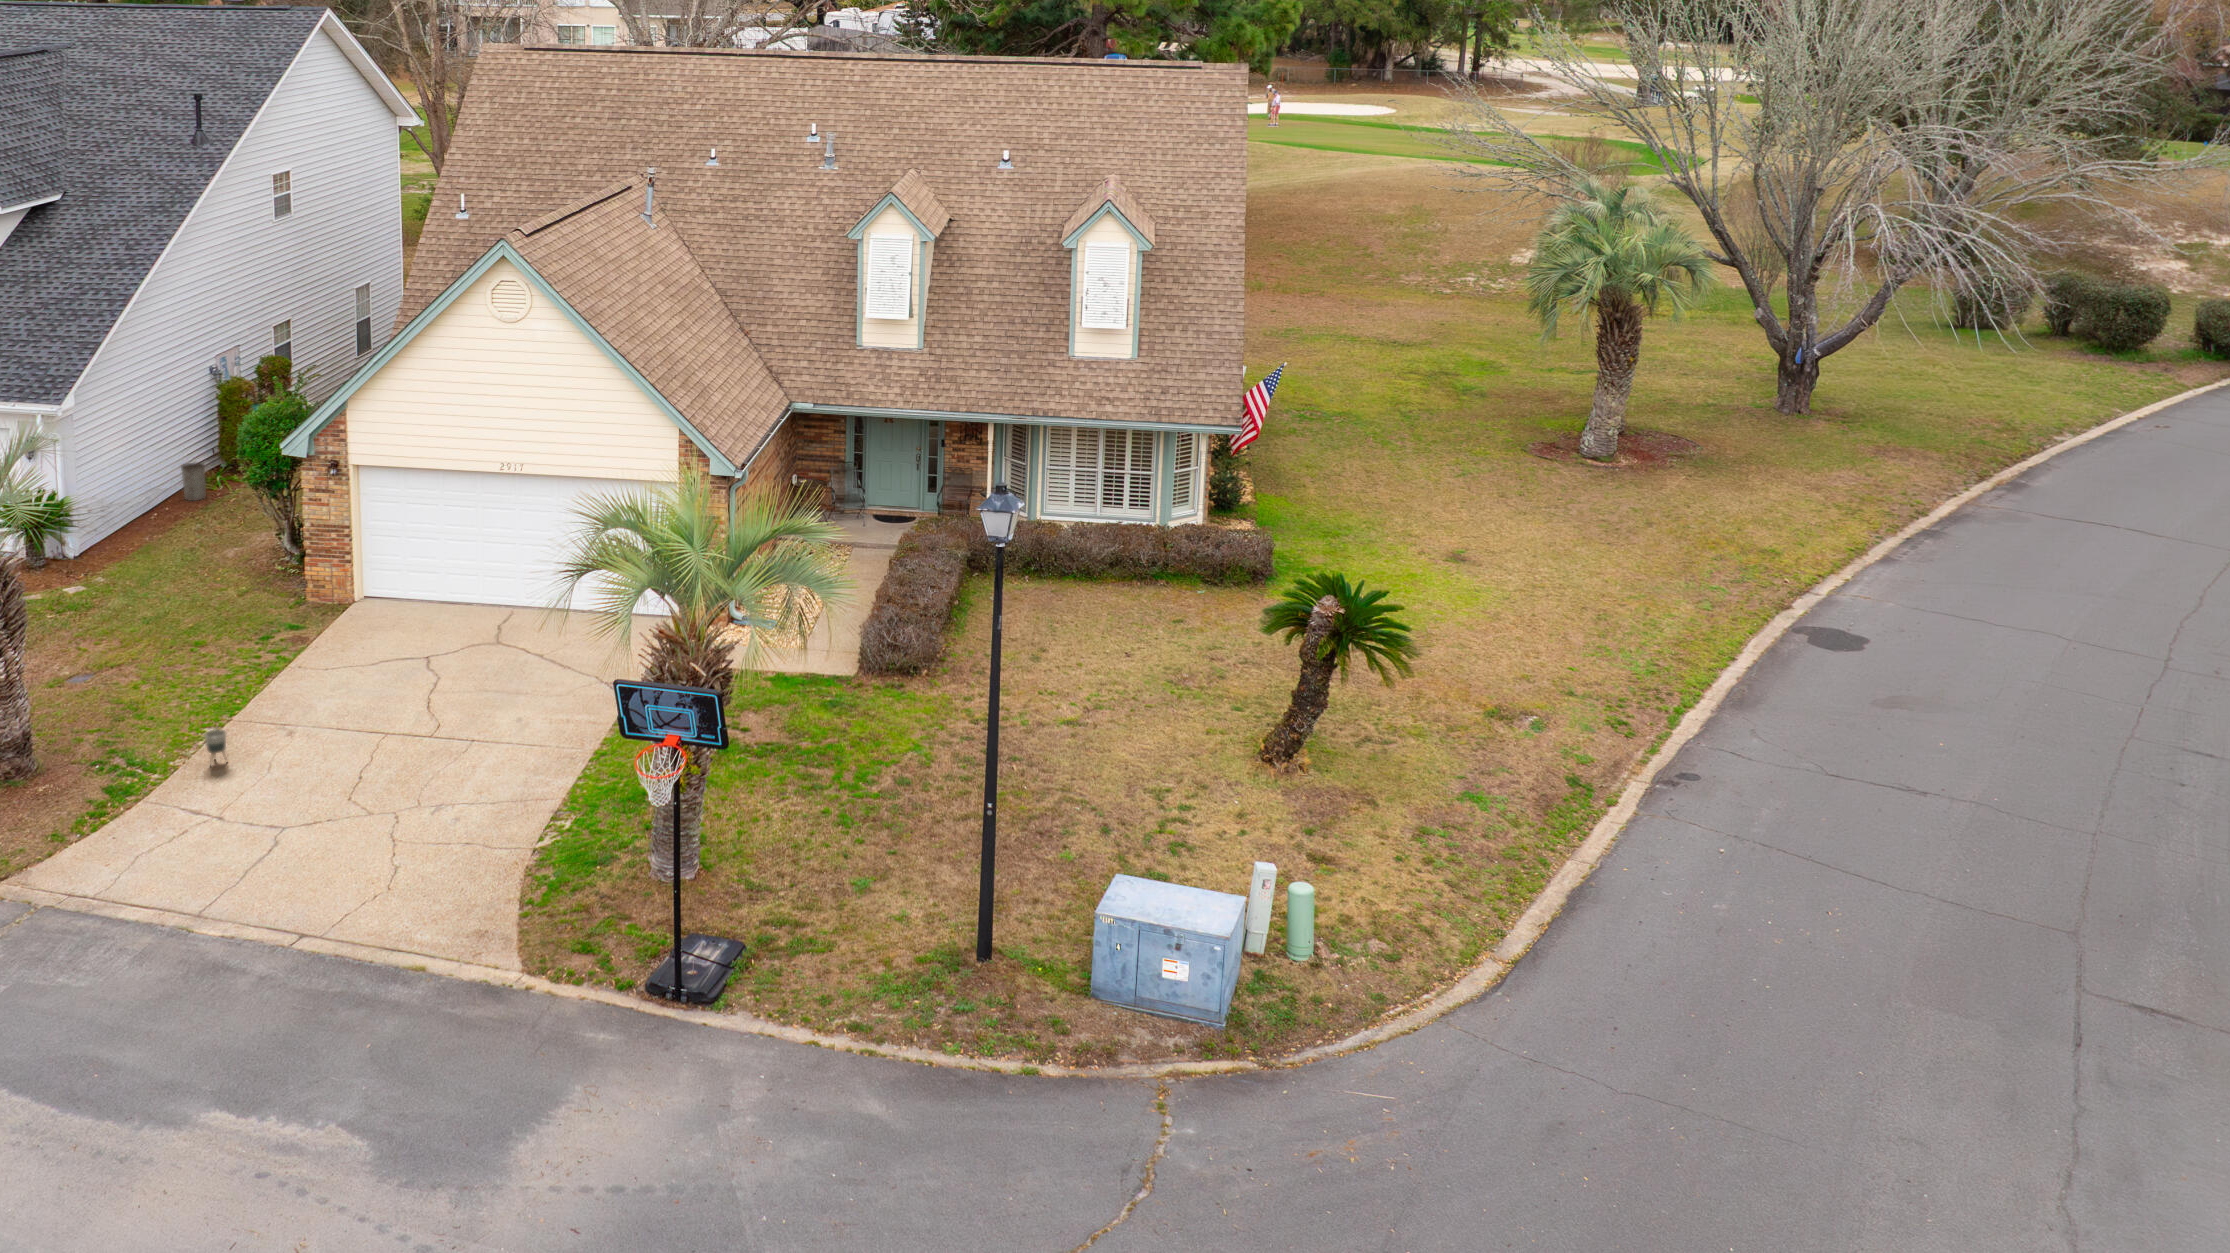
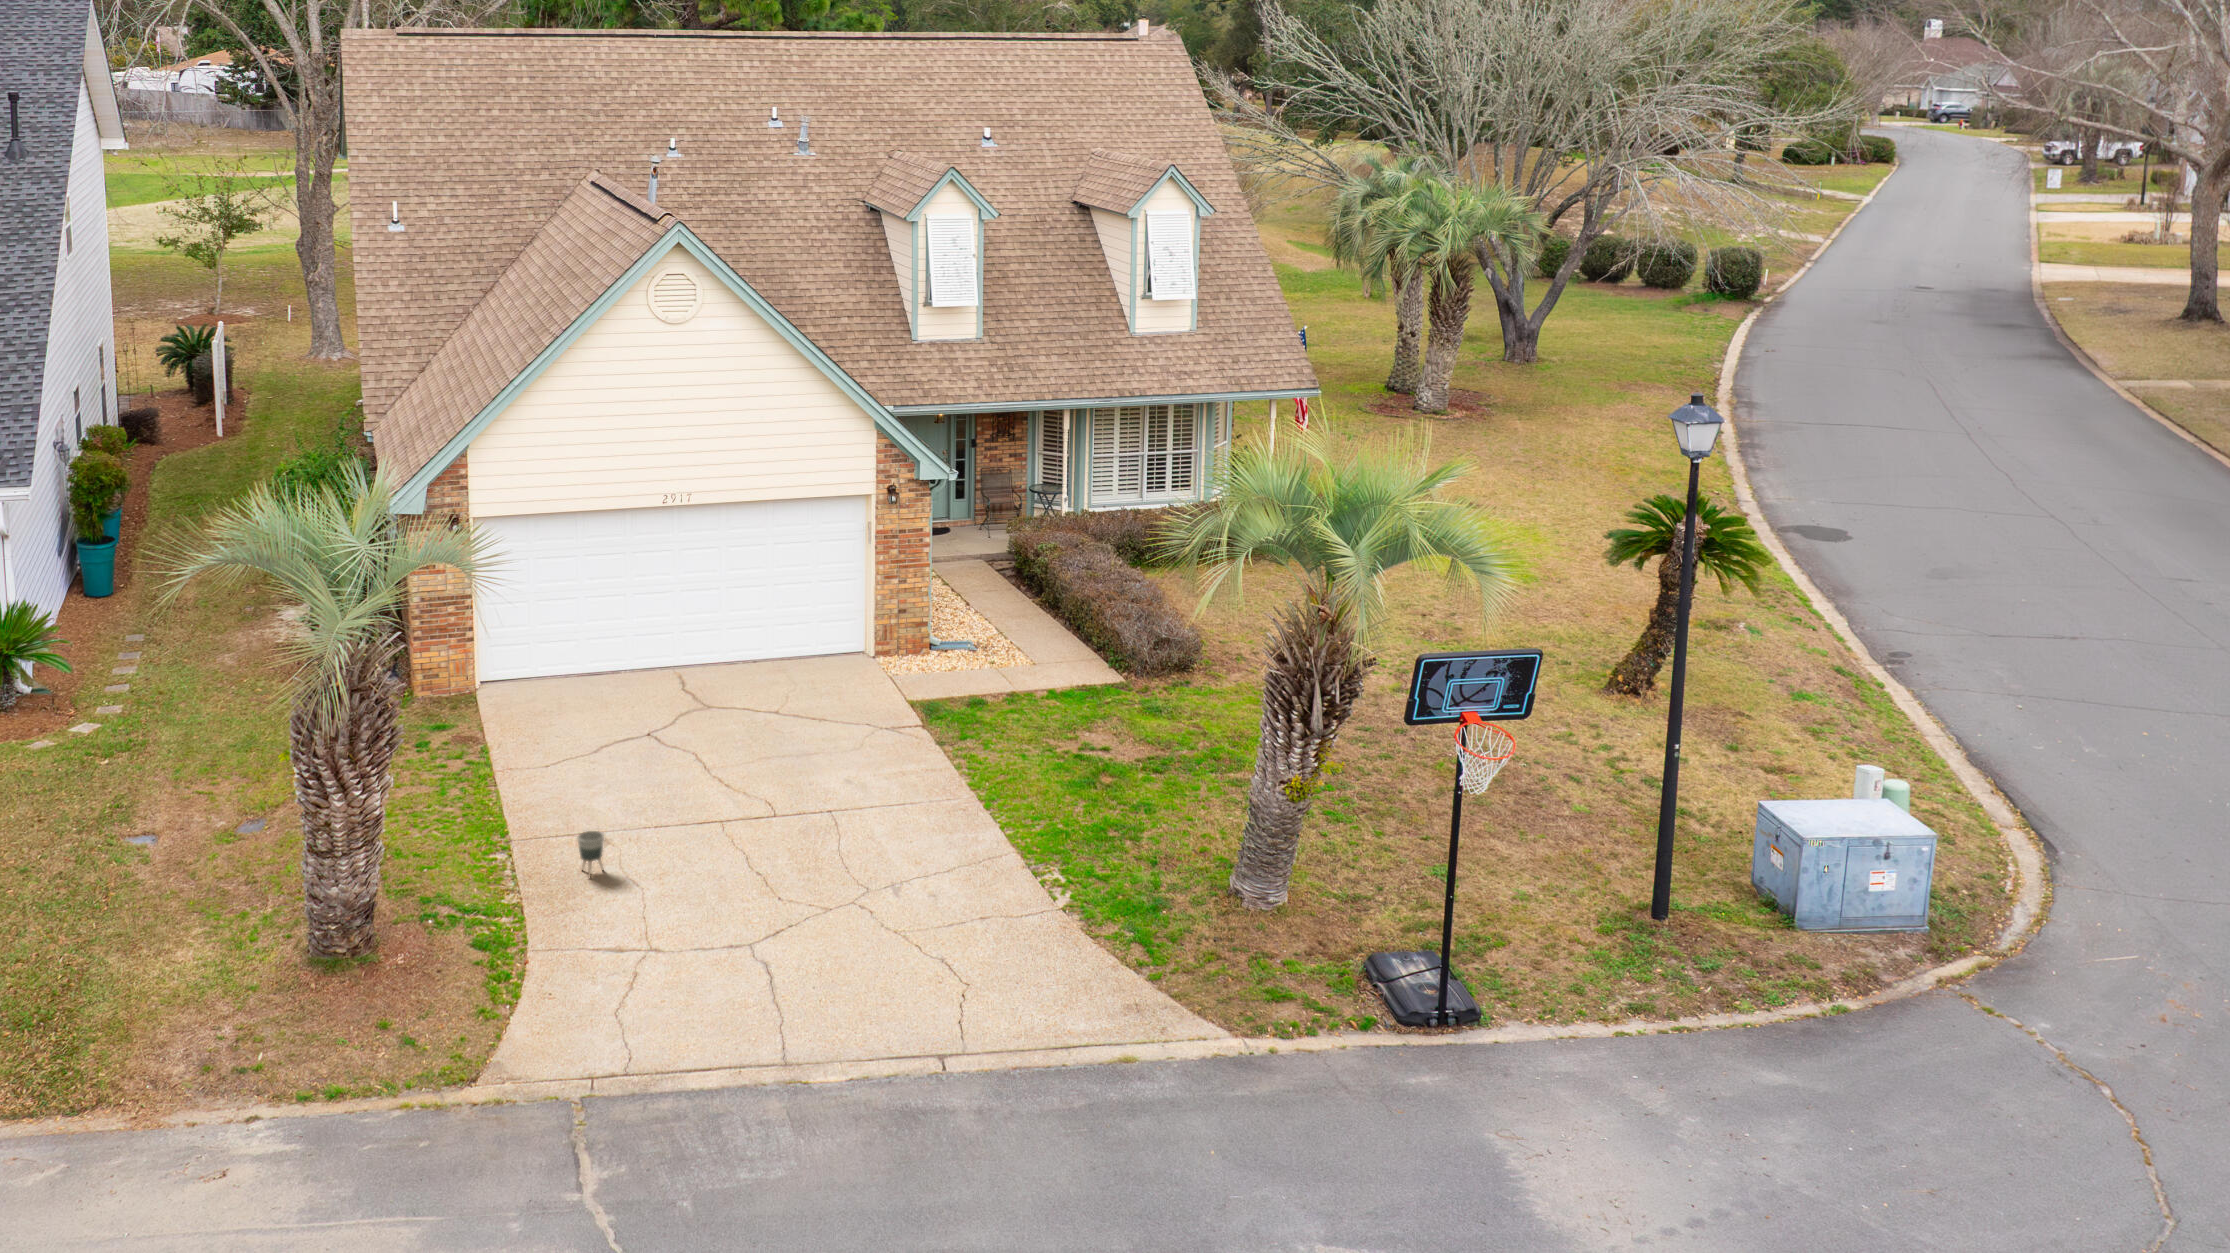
trash can: present [181,463,206,501] -> none [66,567,100,618]

